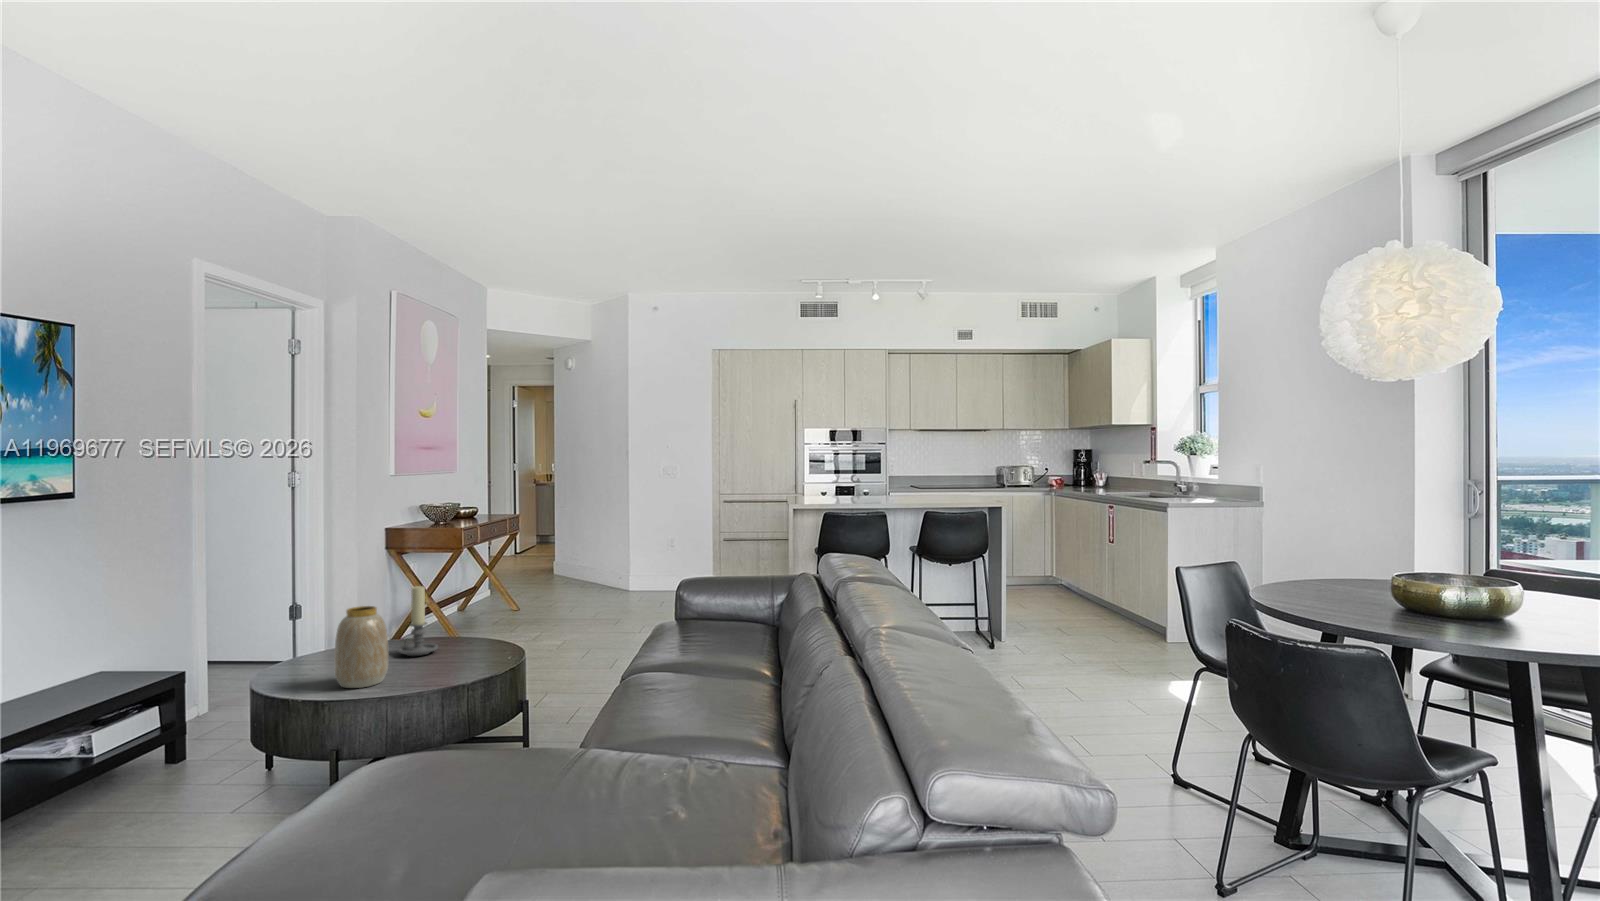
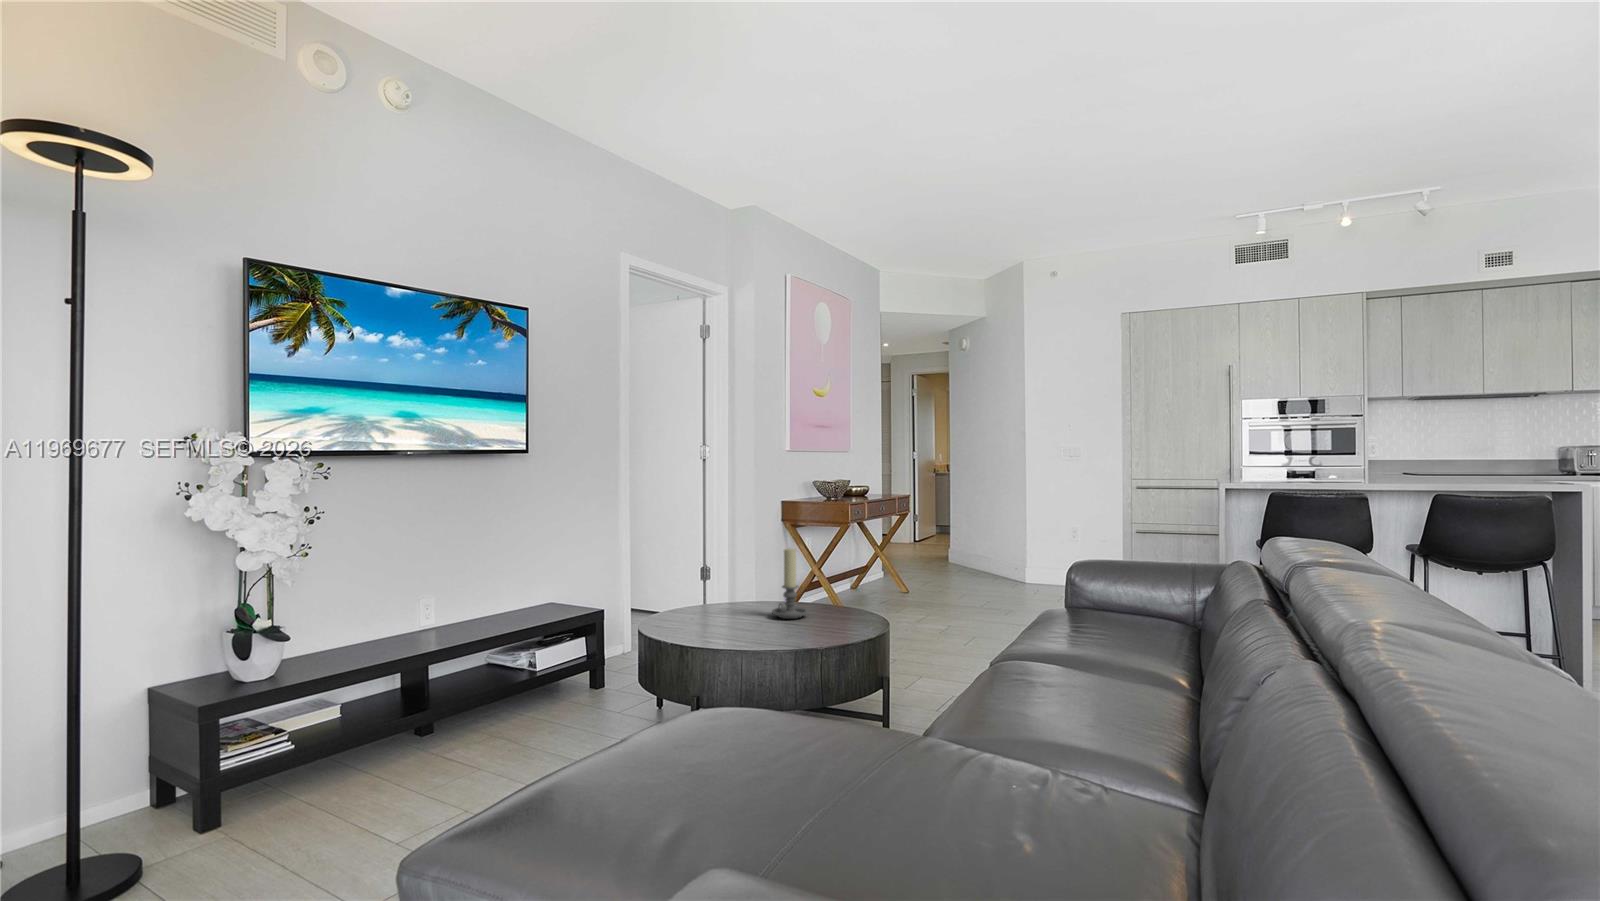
vase: present [334,606,389,688] -> none [709,561,756,642]

